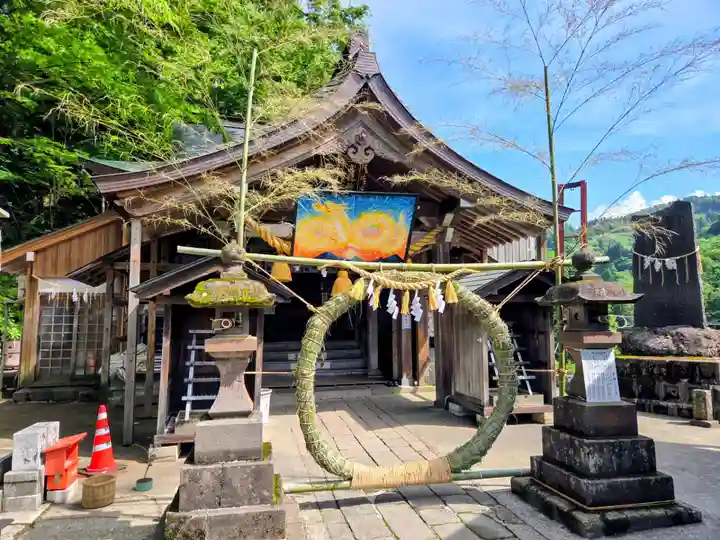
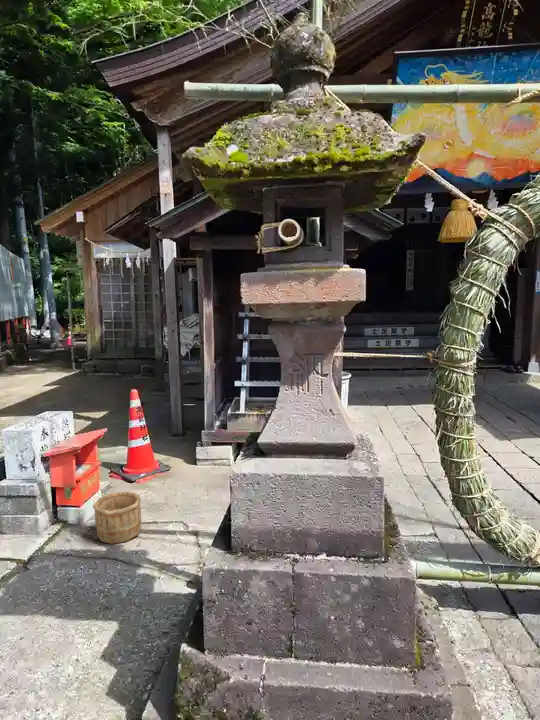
potted plant: present [131,437,158,491] -> none [160,441,202,518]

